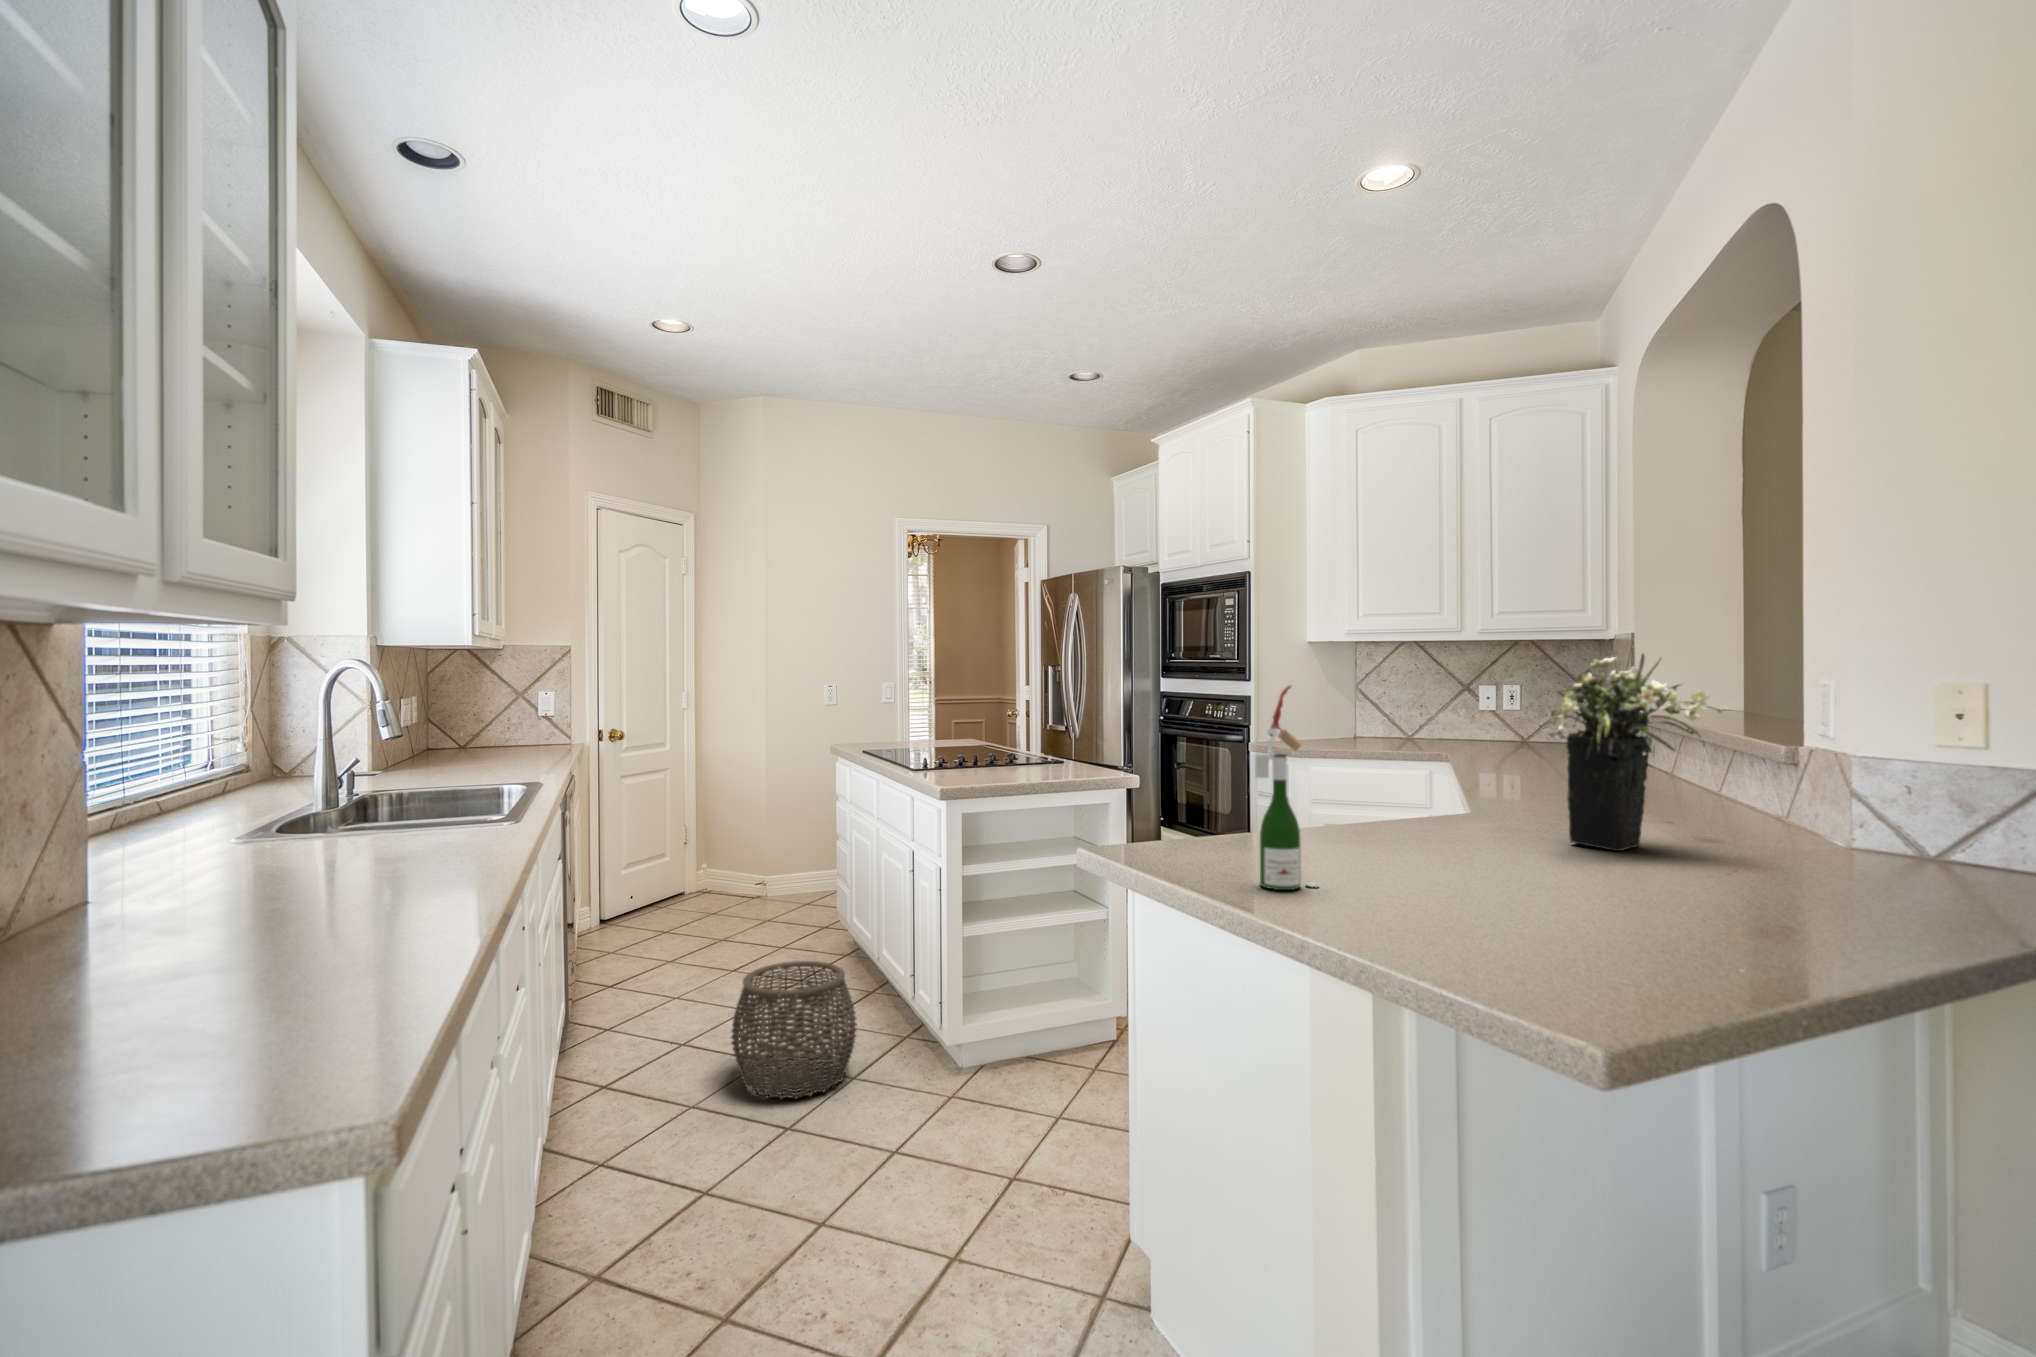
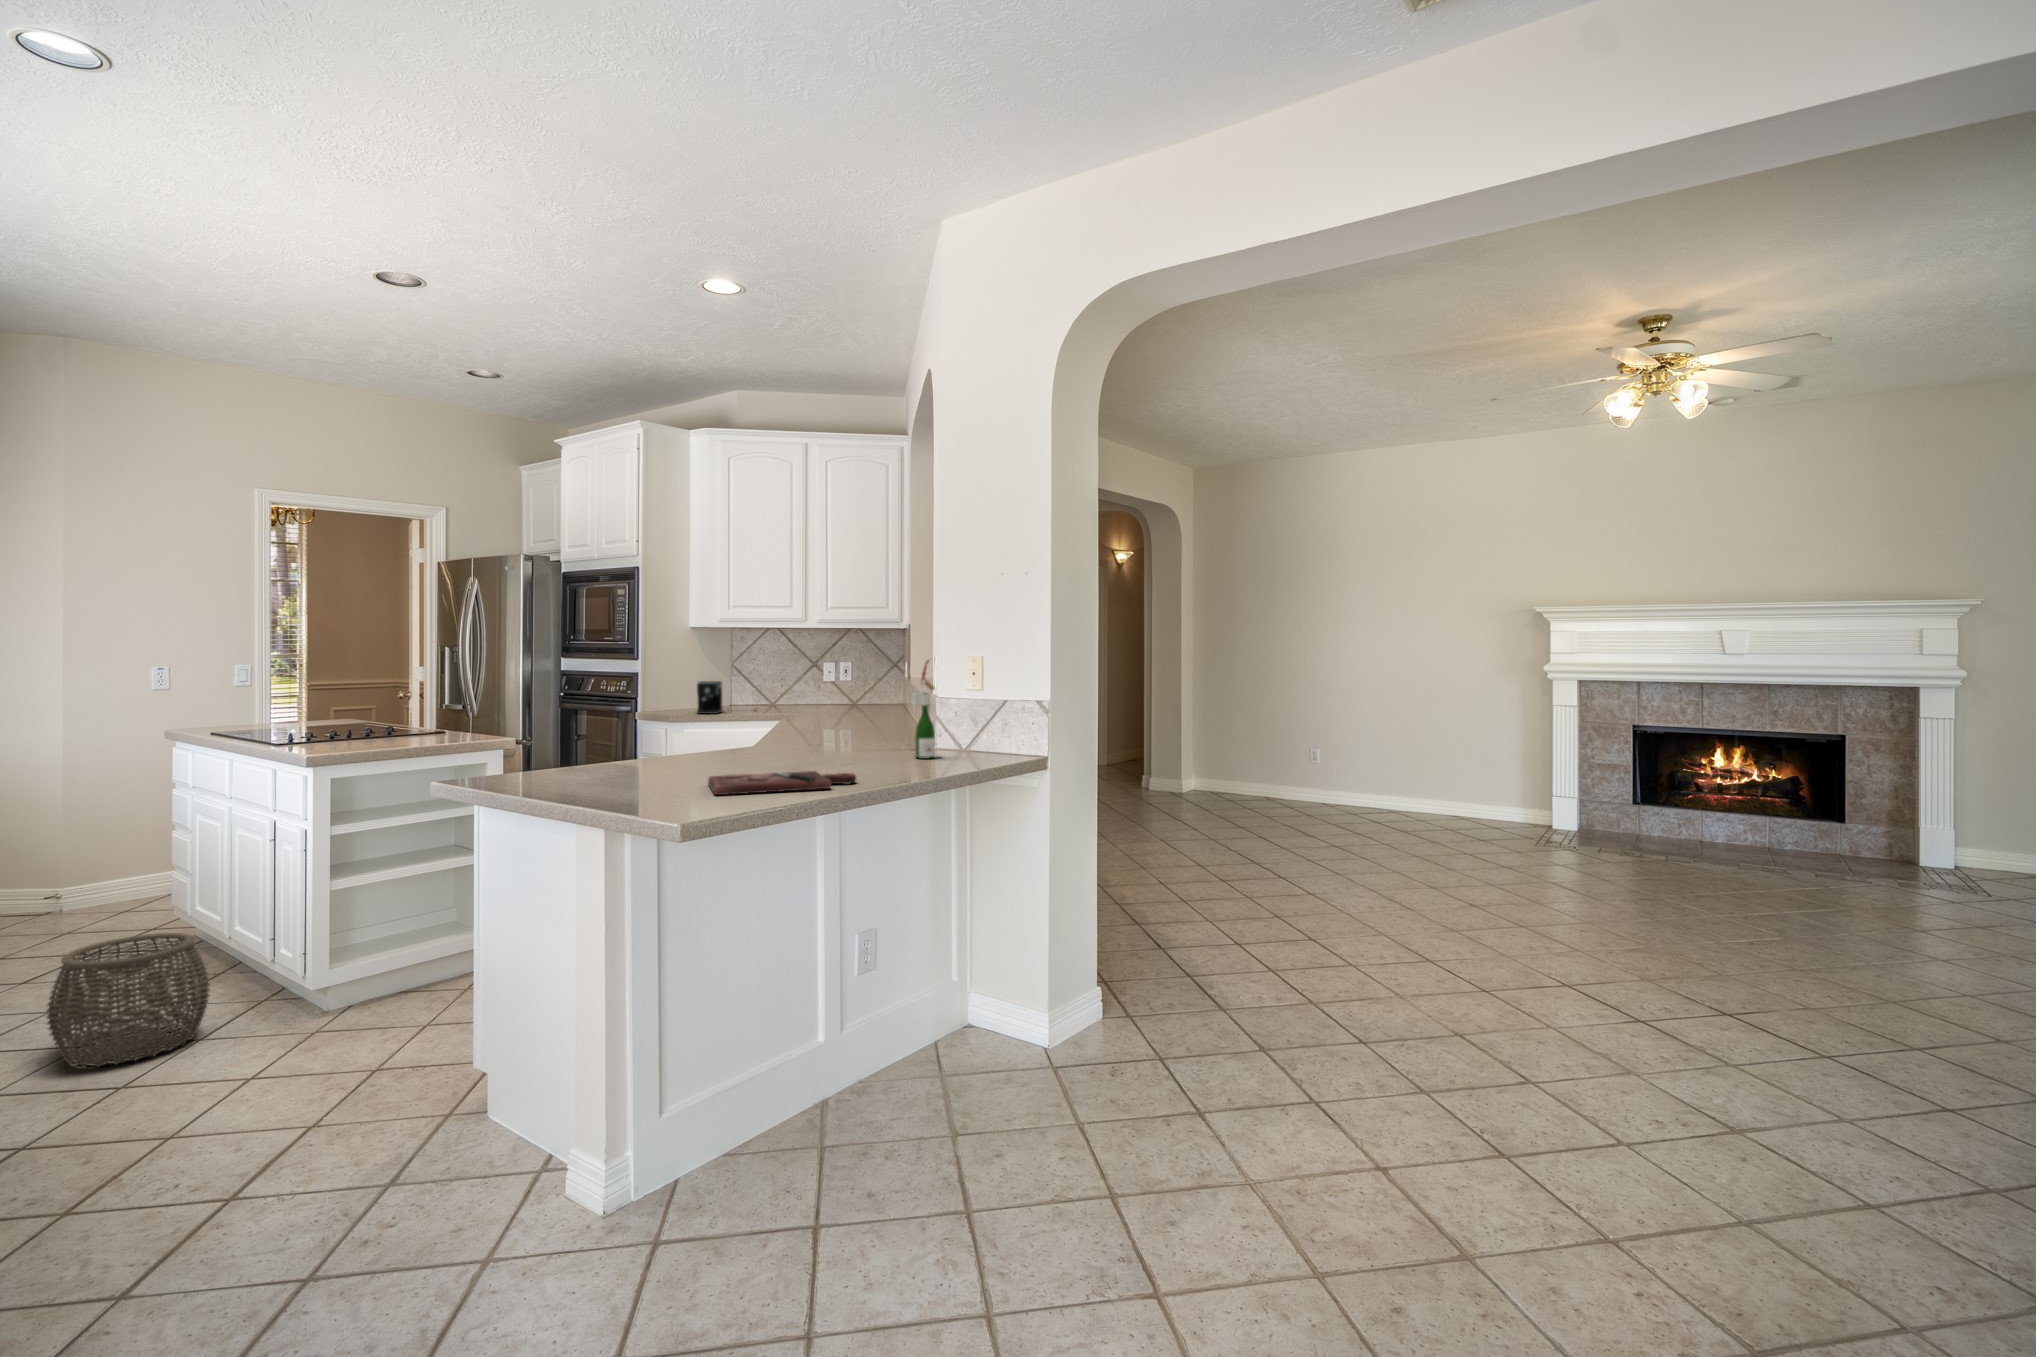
flower arrangement: present [1547,654,1722,851] -> none [766,642,865,762]
wine bottle: present [1255,686,1319,890] -> present [912,660,940,759]
coffee maker: none [1323,707,1398,748] -> present [697,681,722,714]
cutting board: none [1497,881,1805,936] -> present [708,771,856,795]

